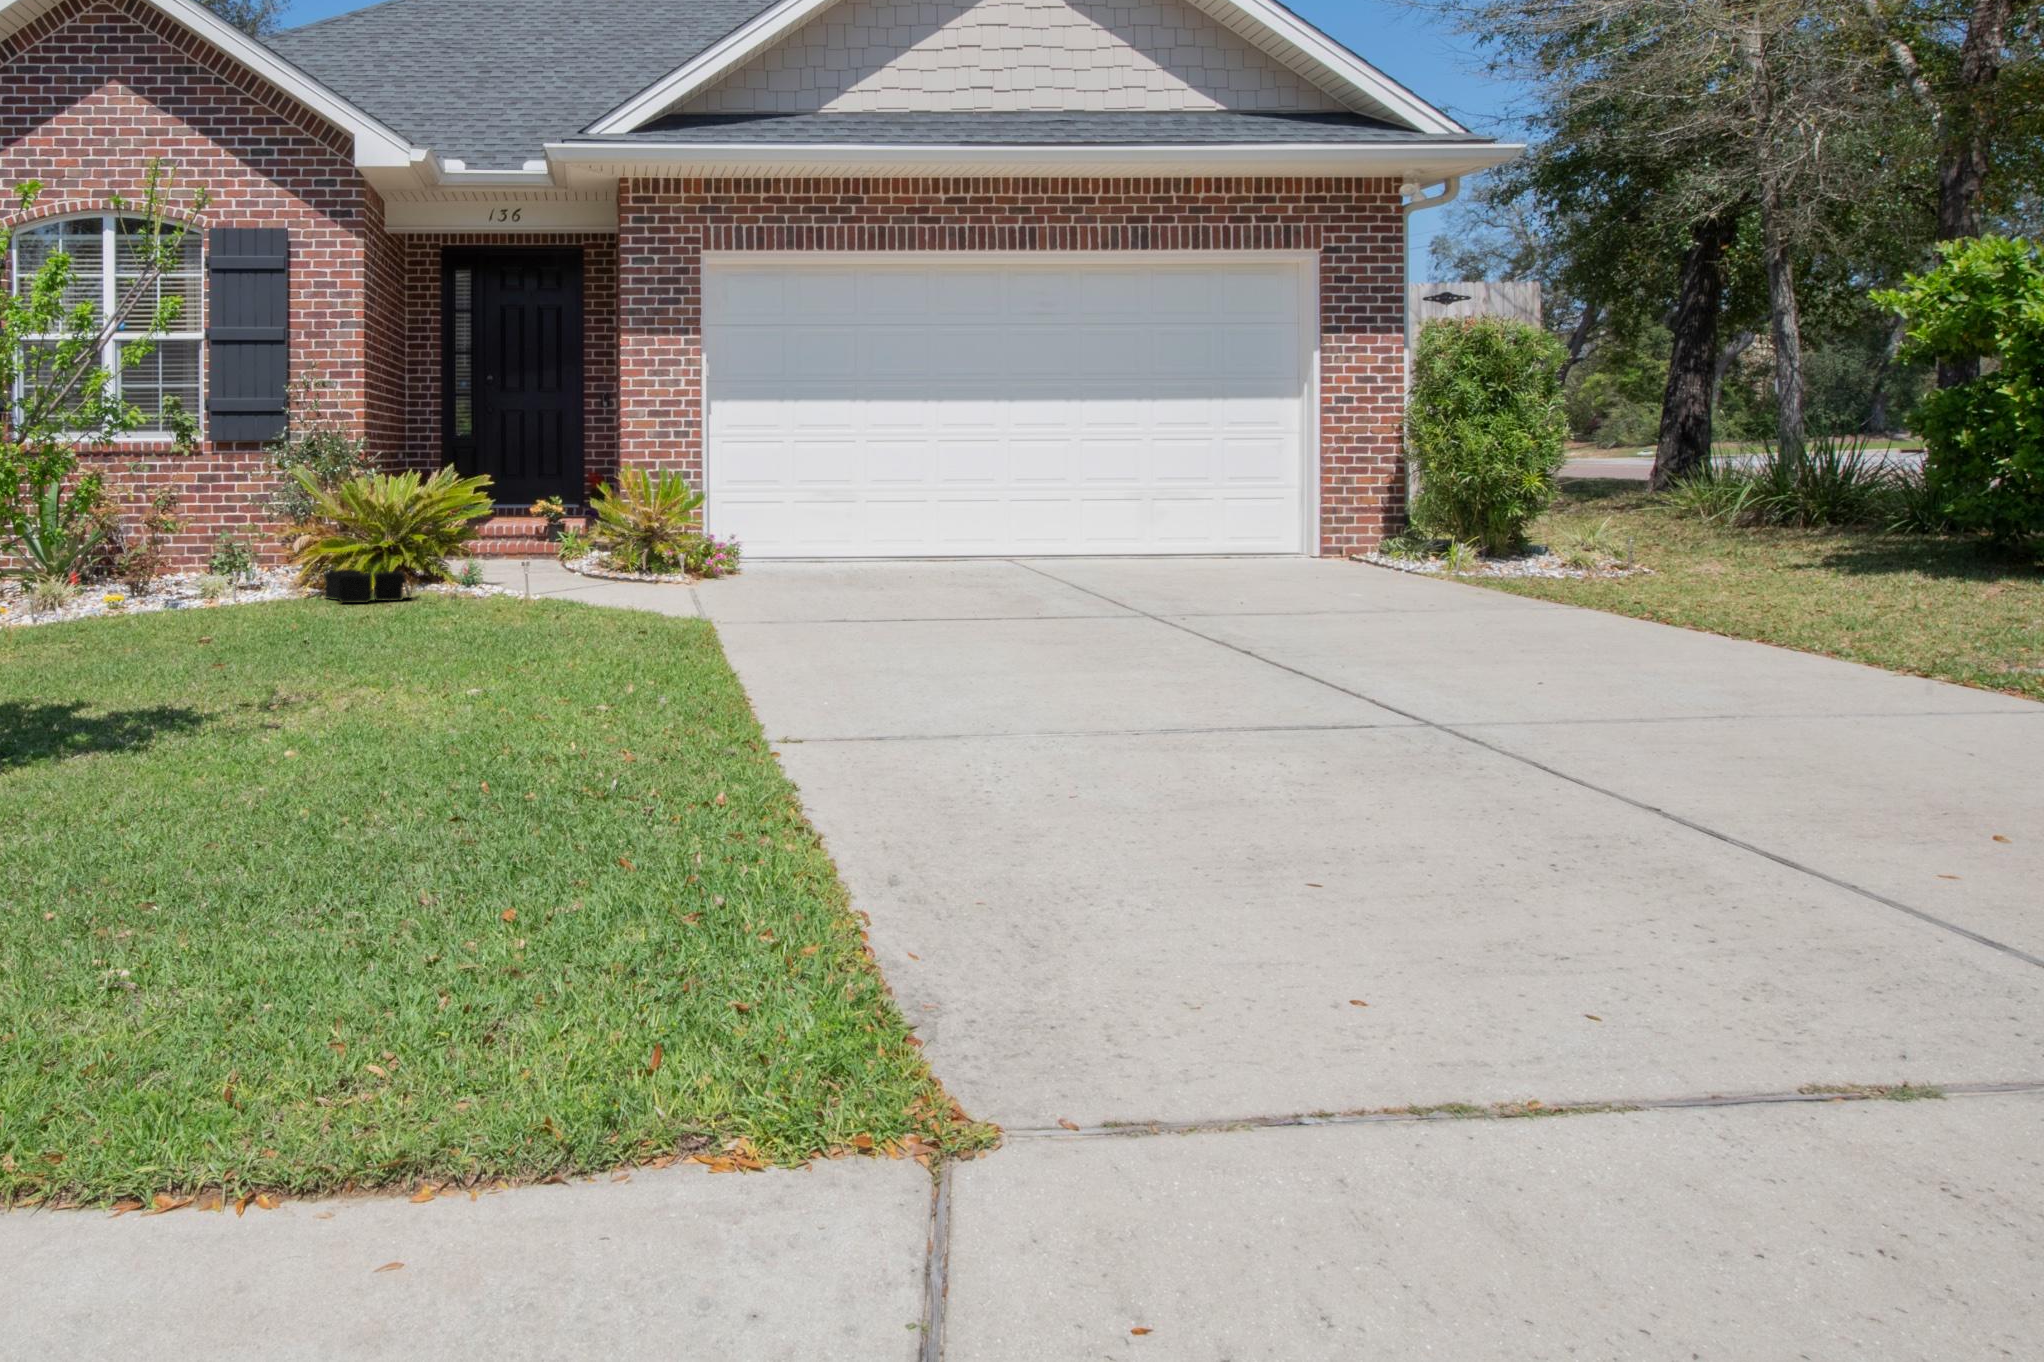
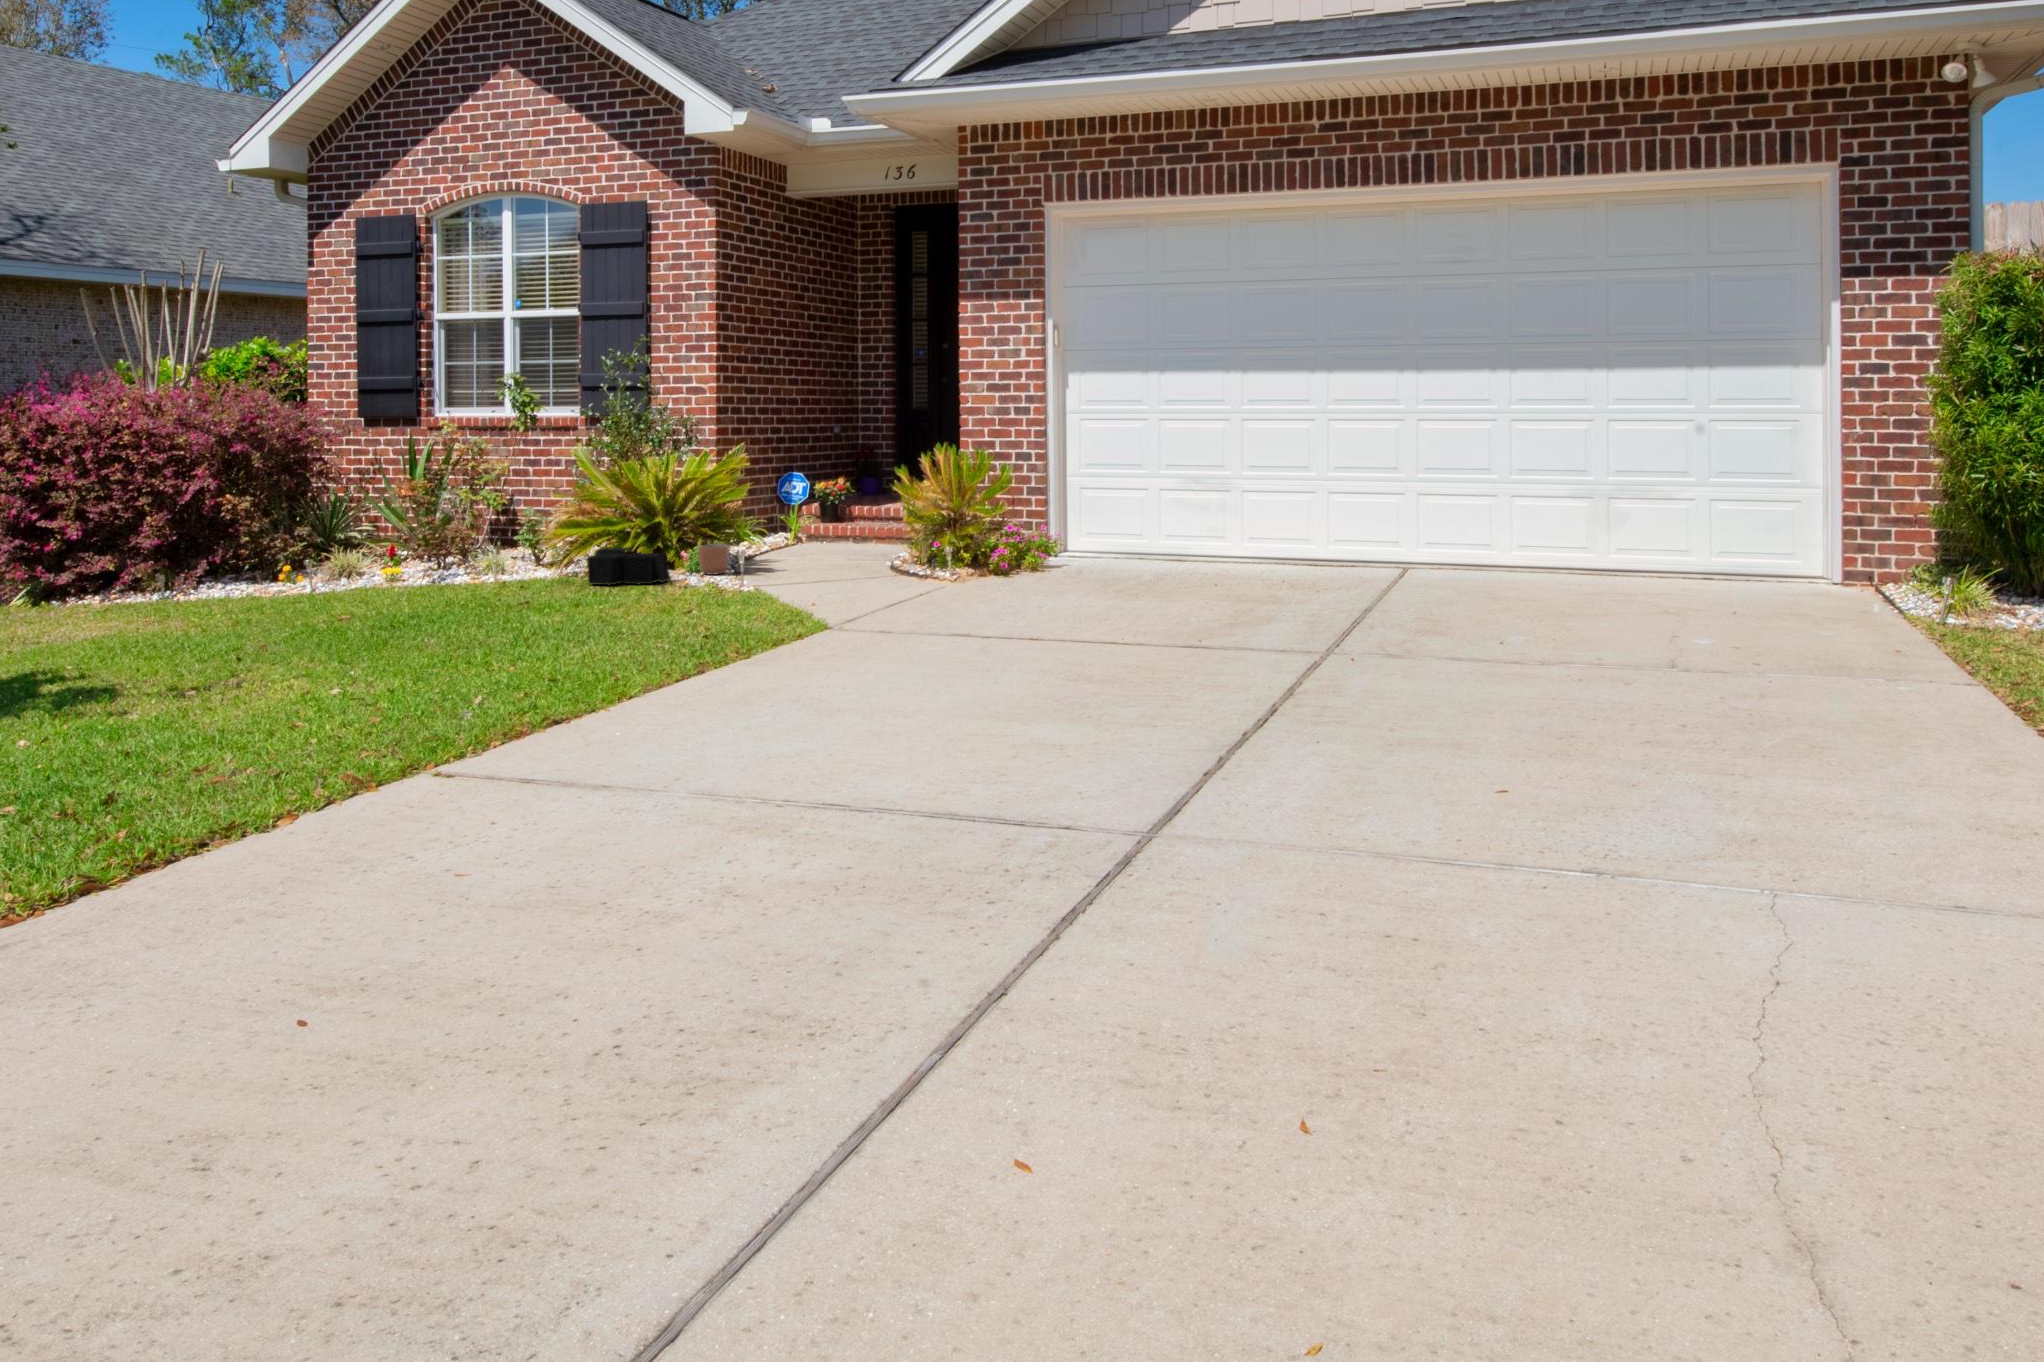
planter: none [416,562,445,591] -> present [698,544,729,575]

